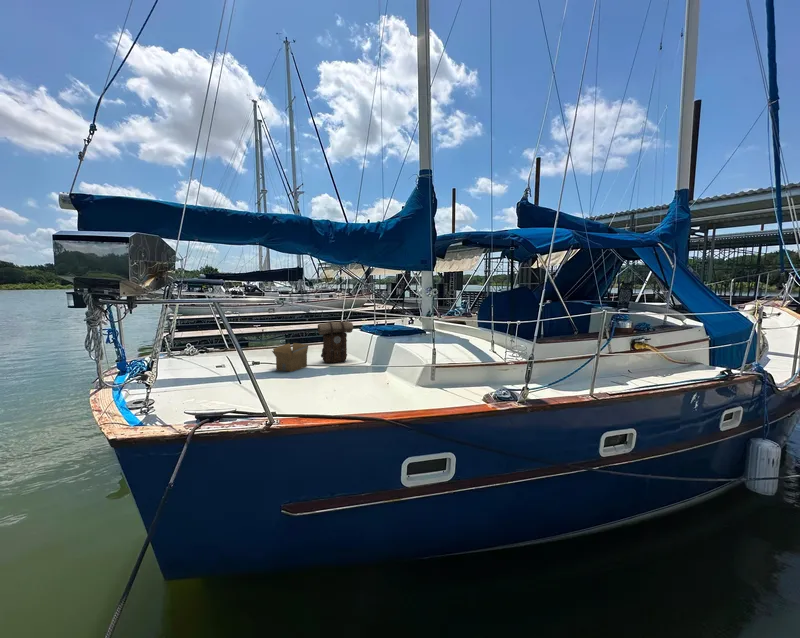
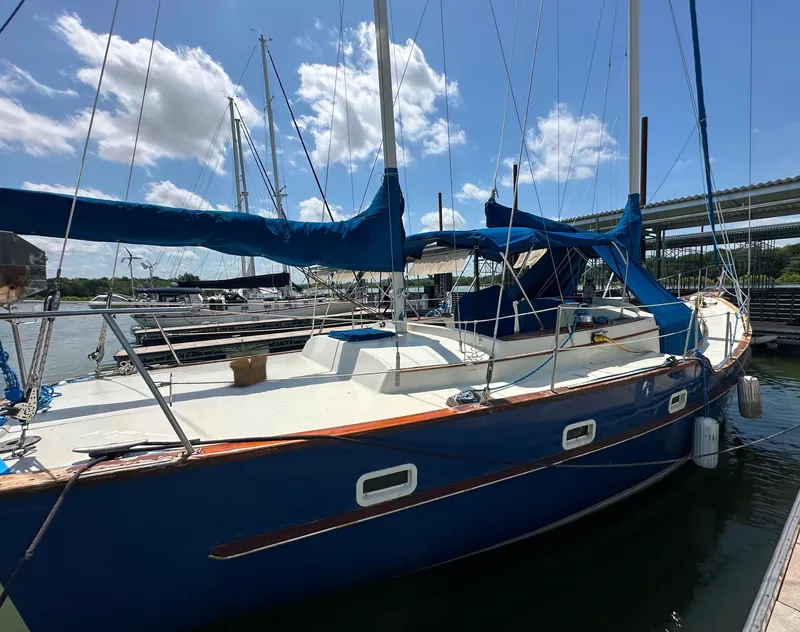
backpack: present [318,321,353,363] -> none [276,329,313,374]

